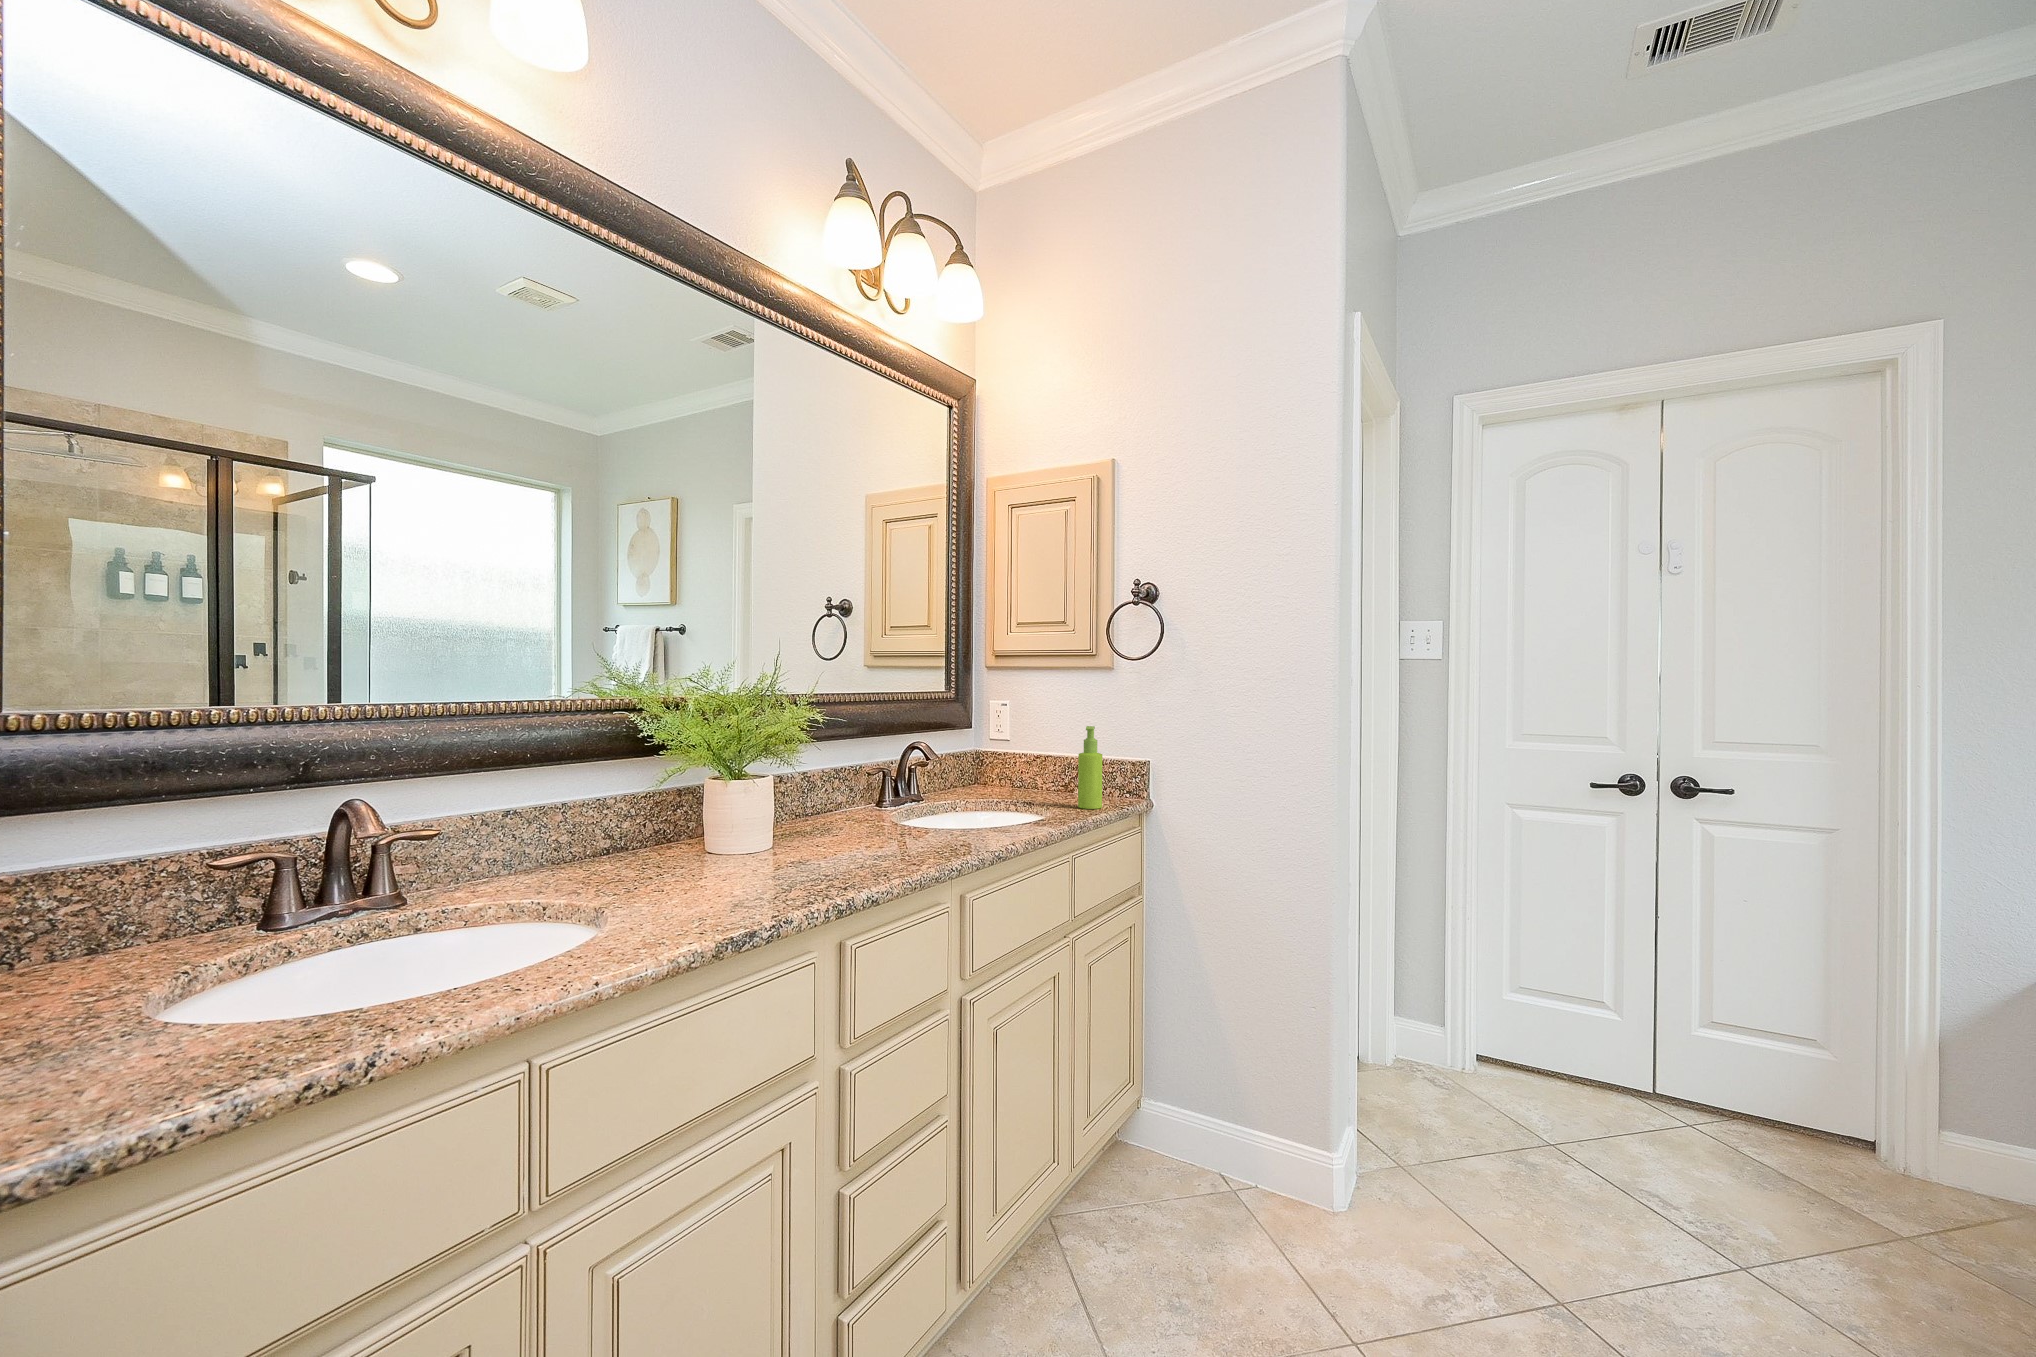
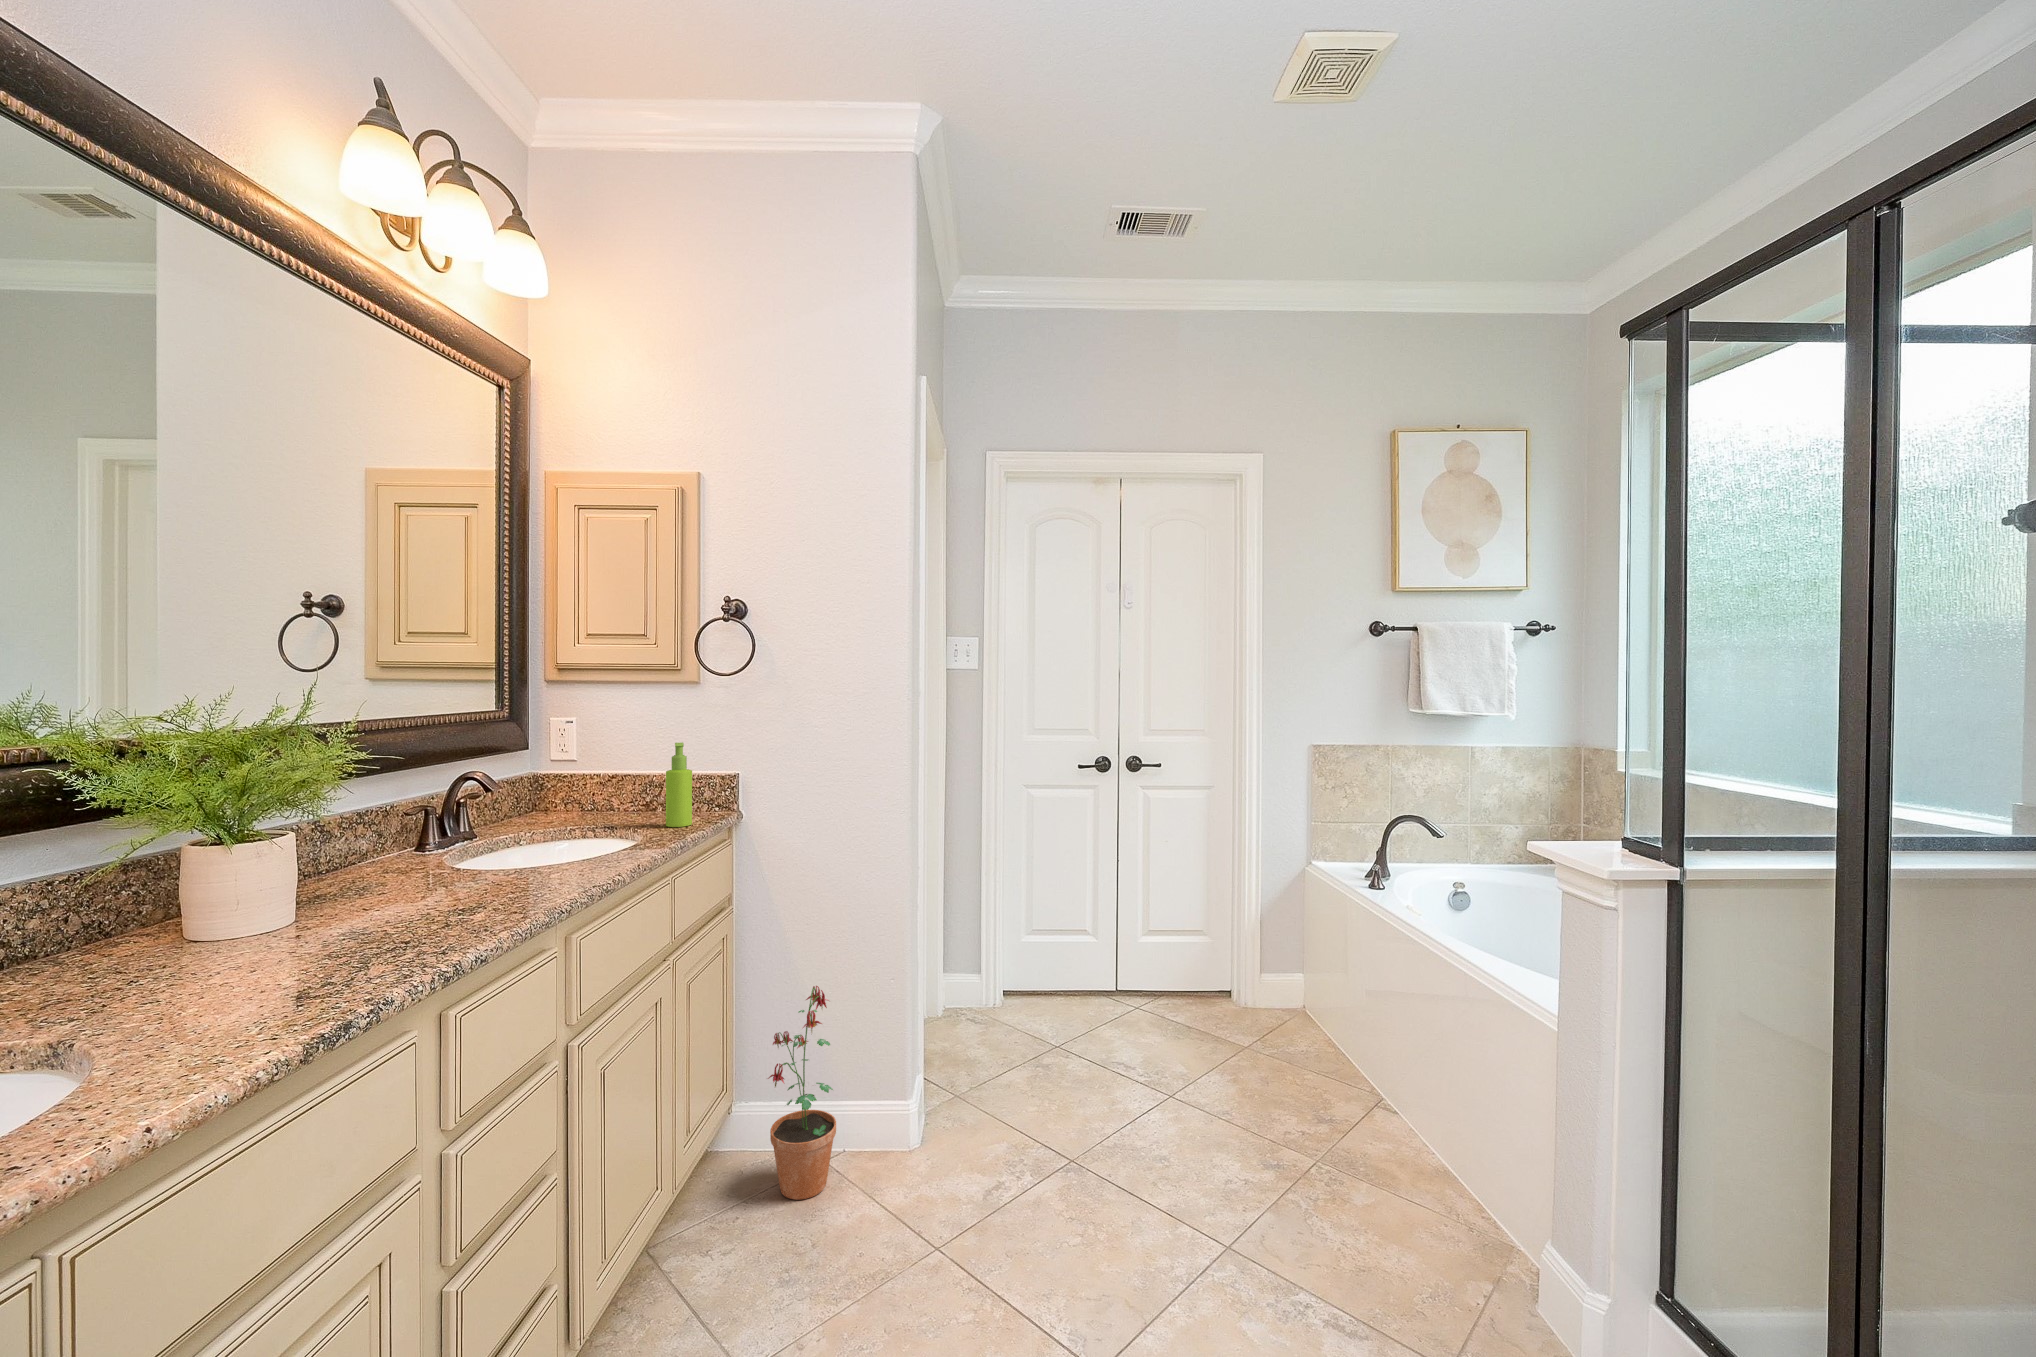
potted plant: none [1167,993,1242,1219] -> present [768,986,836,1200]

